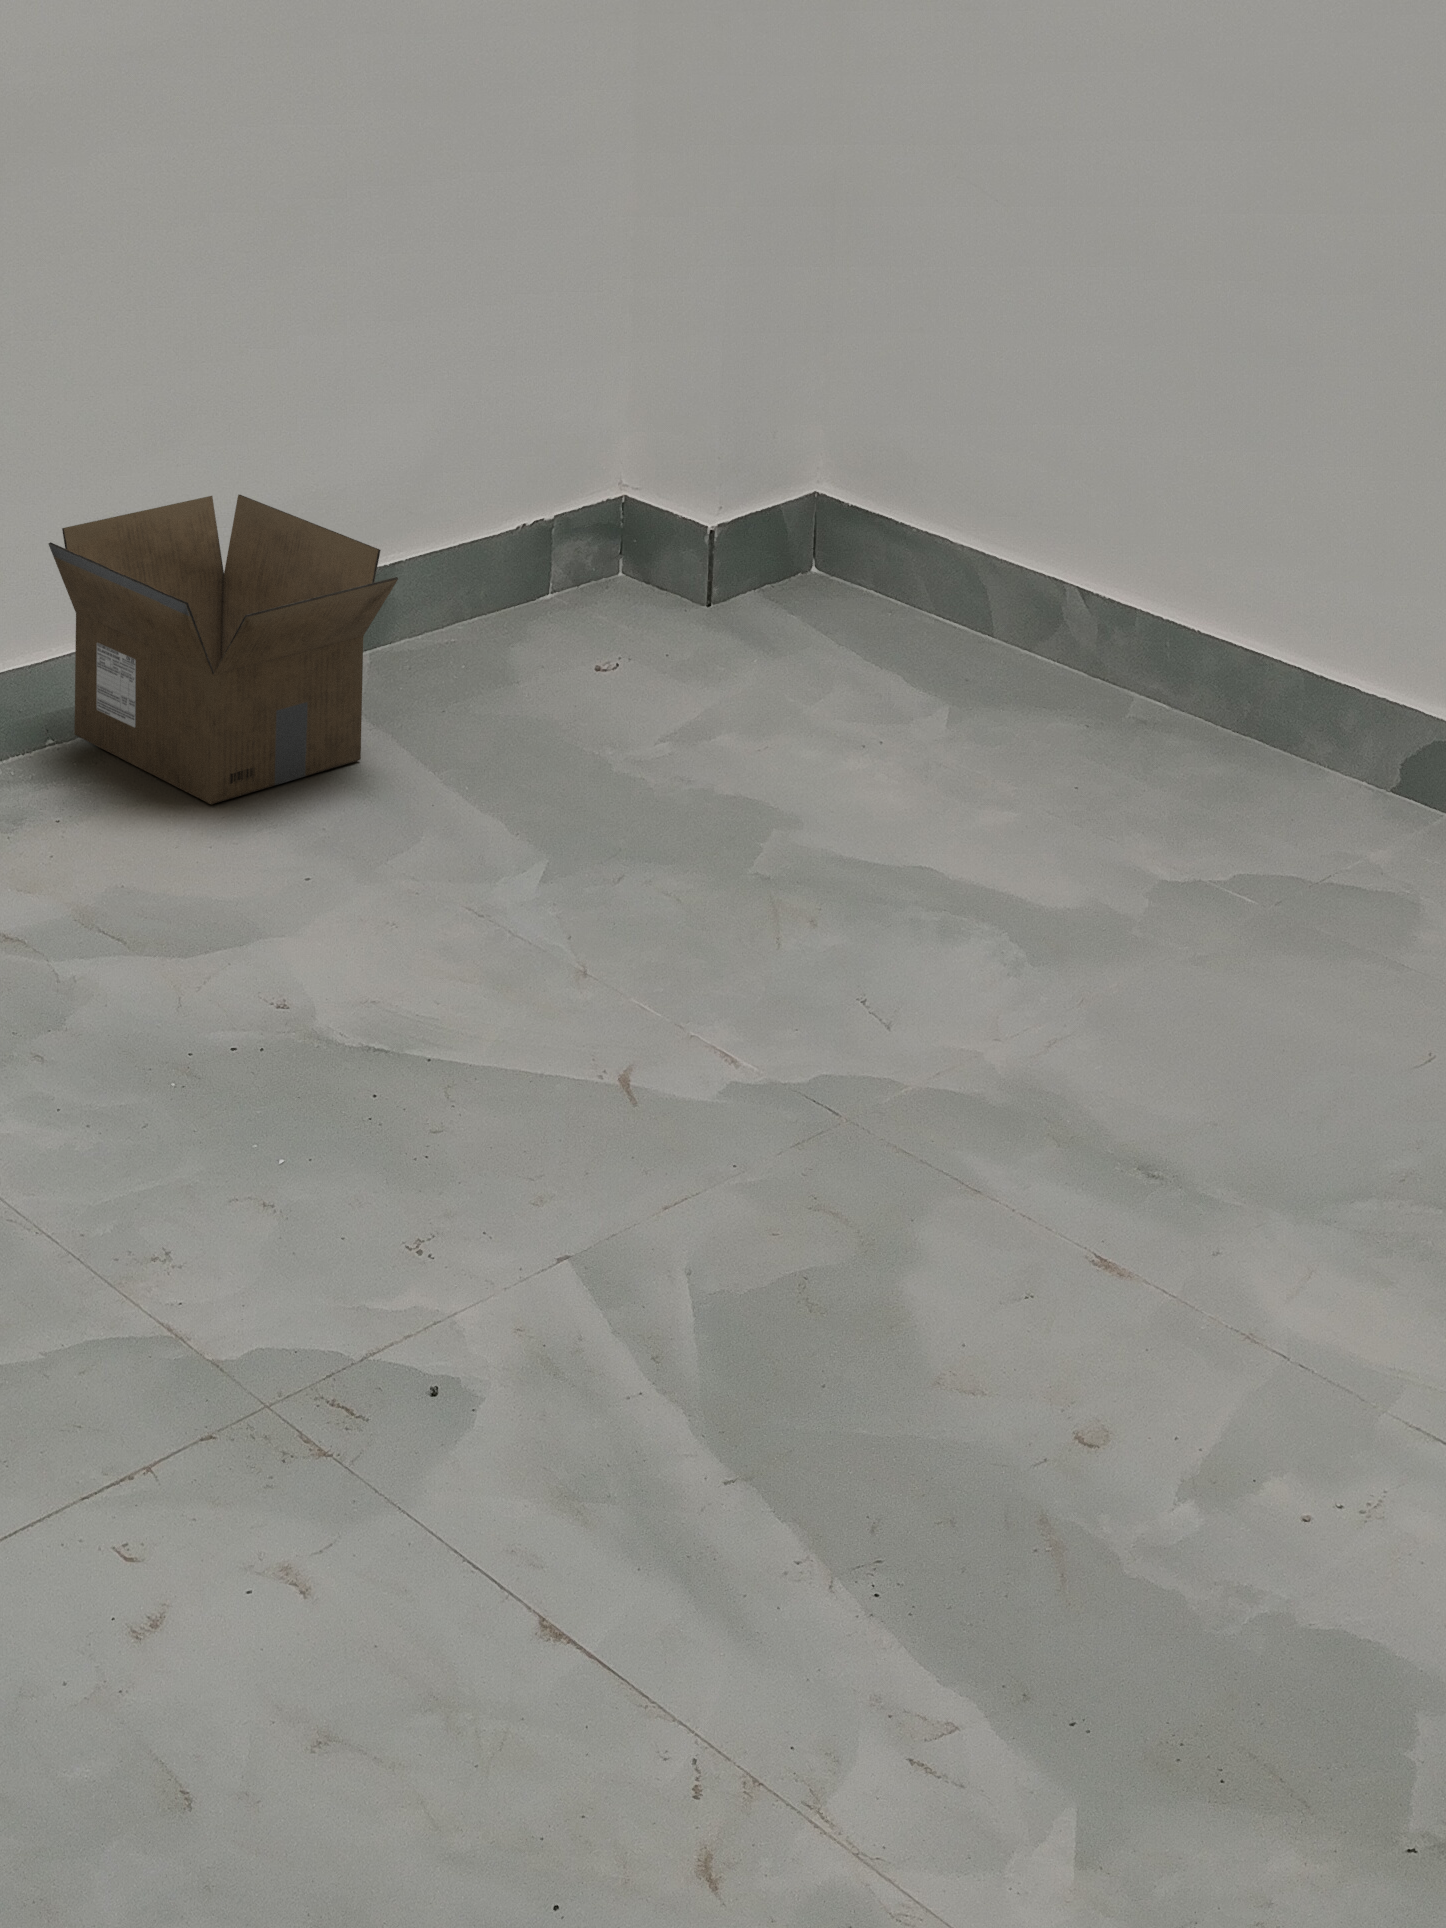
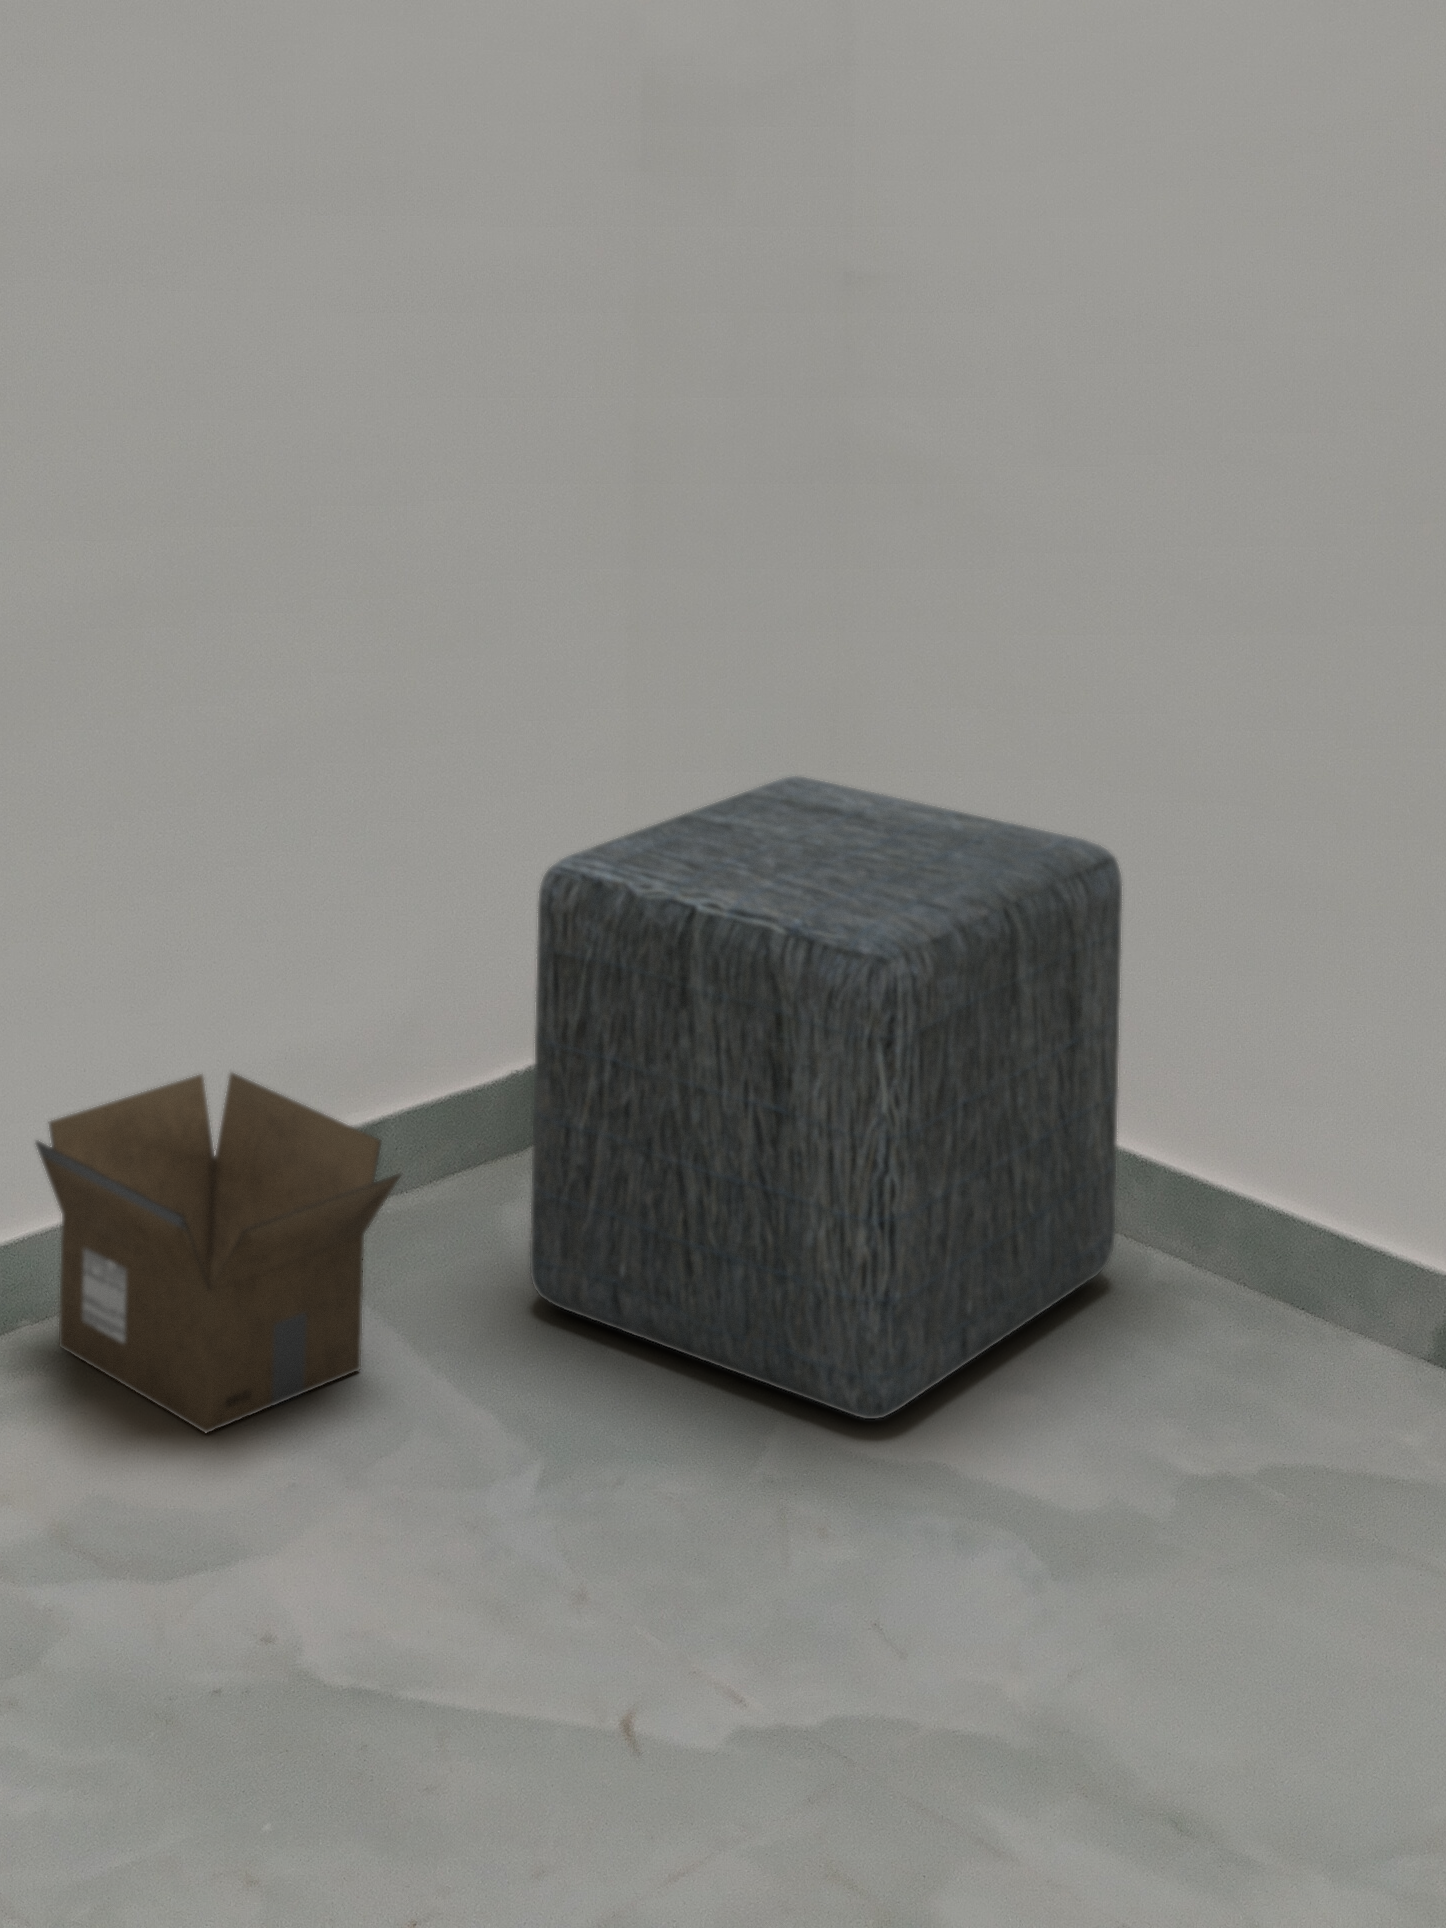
ottoman: none [525,242,1104,810] -> present [530,776,1122,1419]

